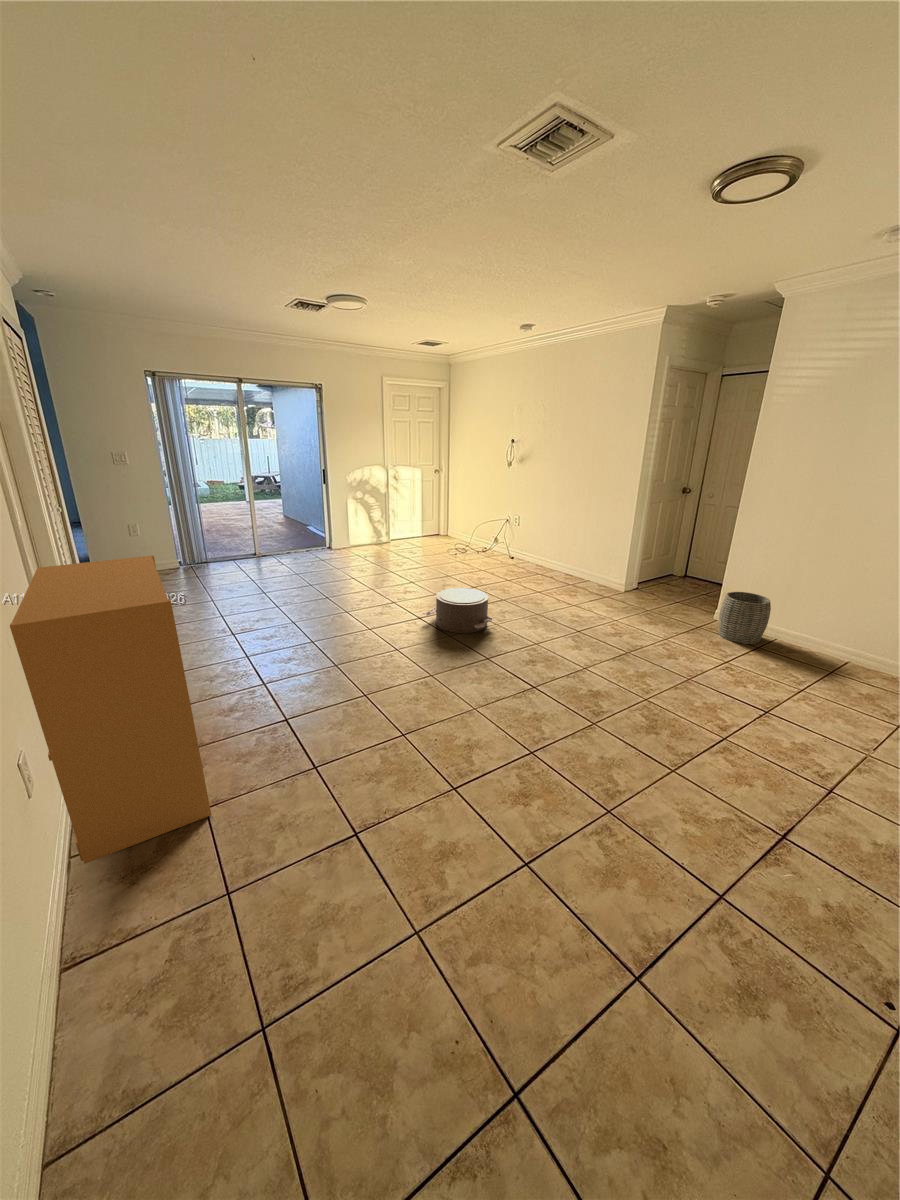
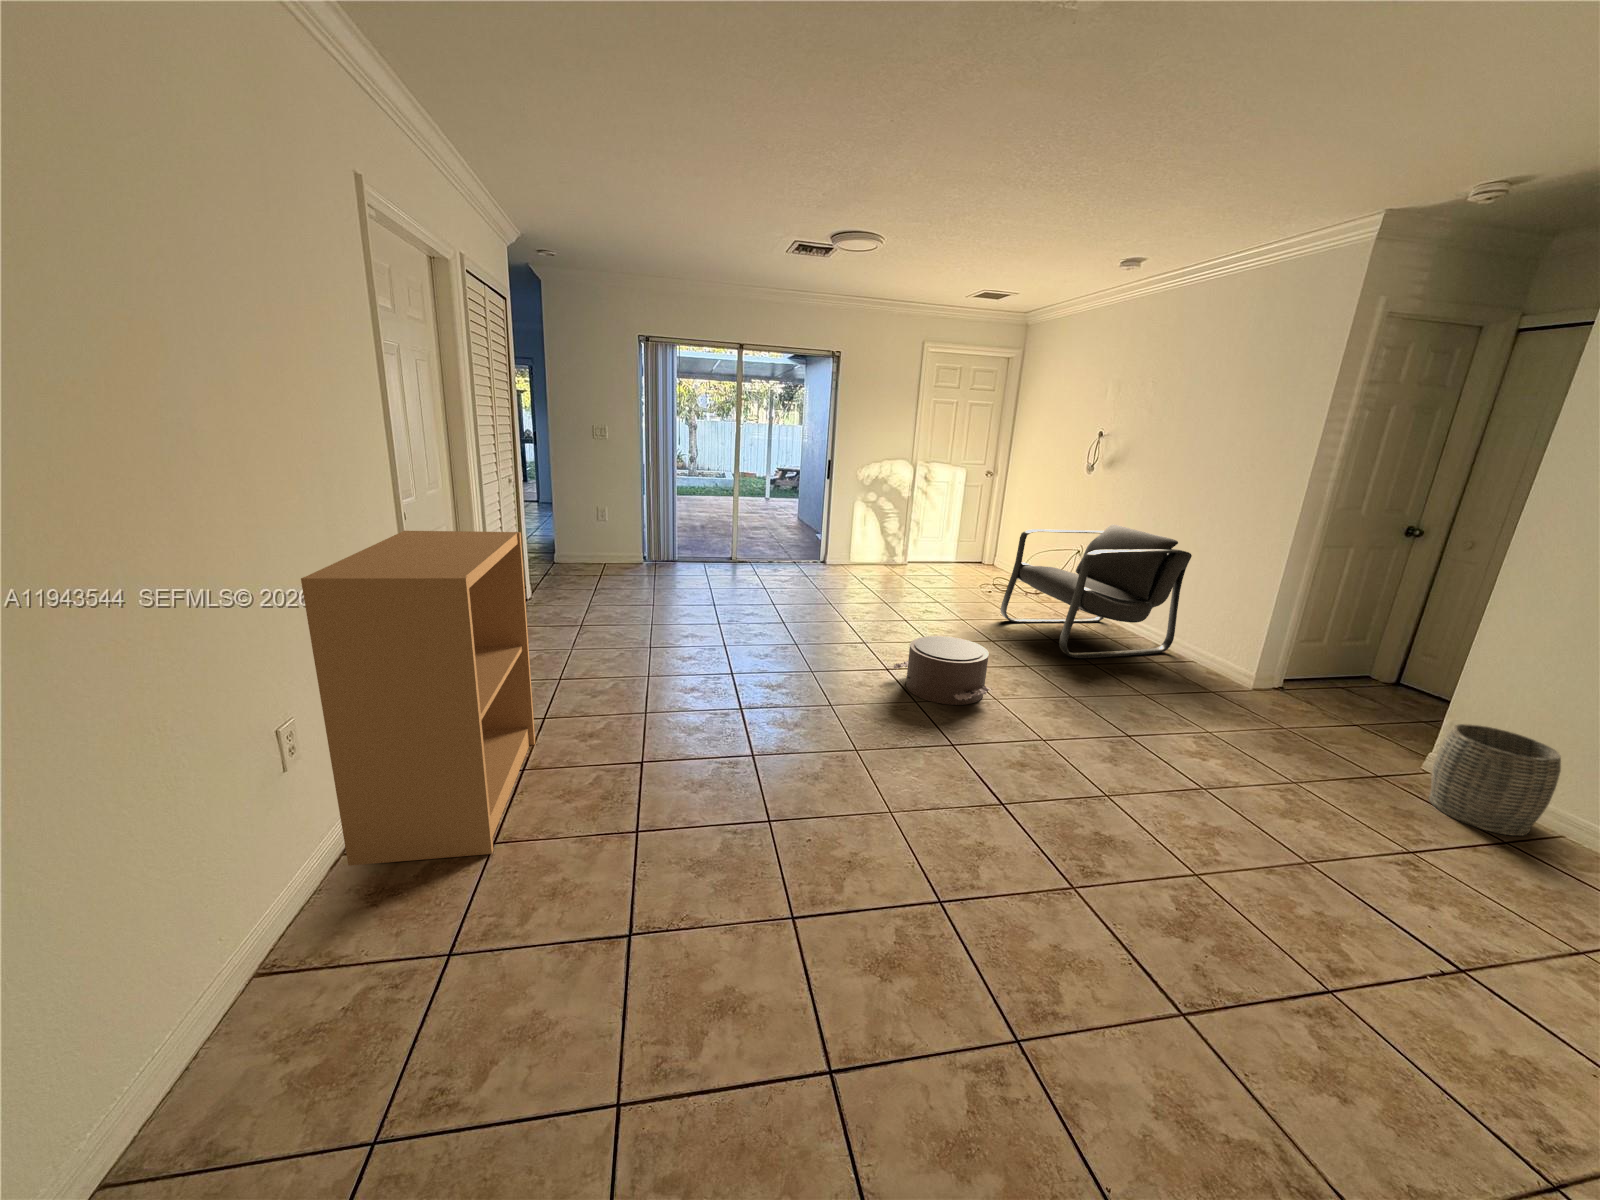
armchair: none [470,501,579,589] -> present [1001,525,1192,658]

